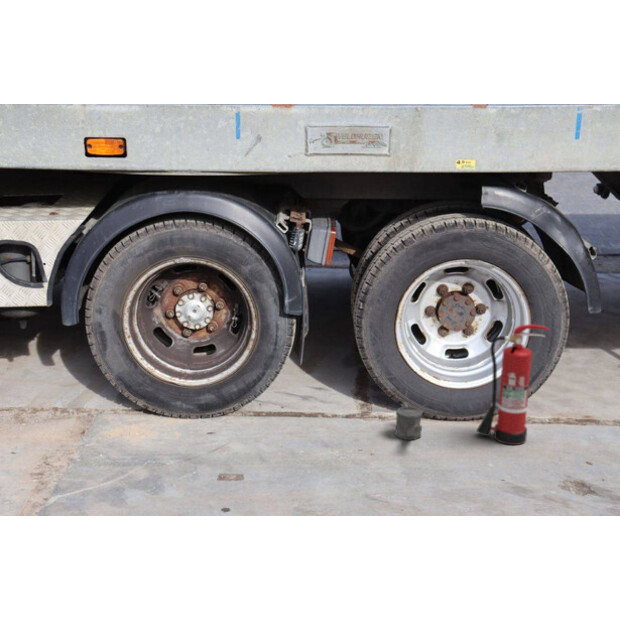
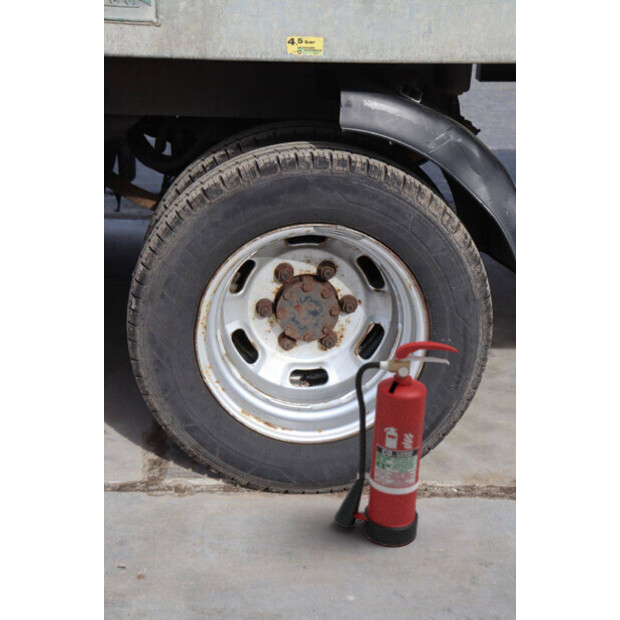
watering can: present [395,402,422,440] -> none [192,467,239,540]

